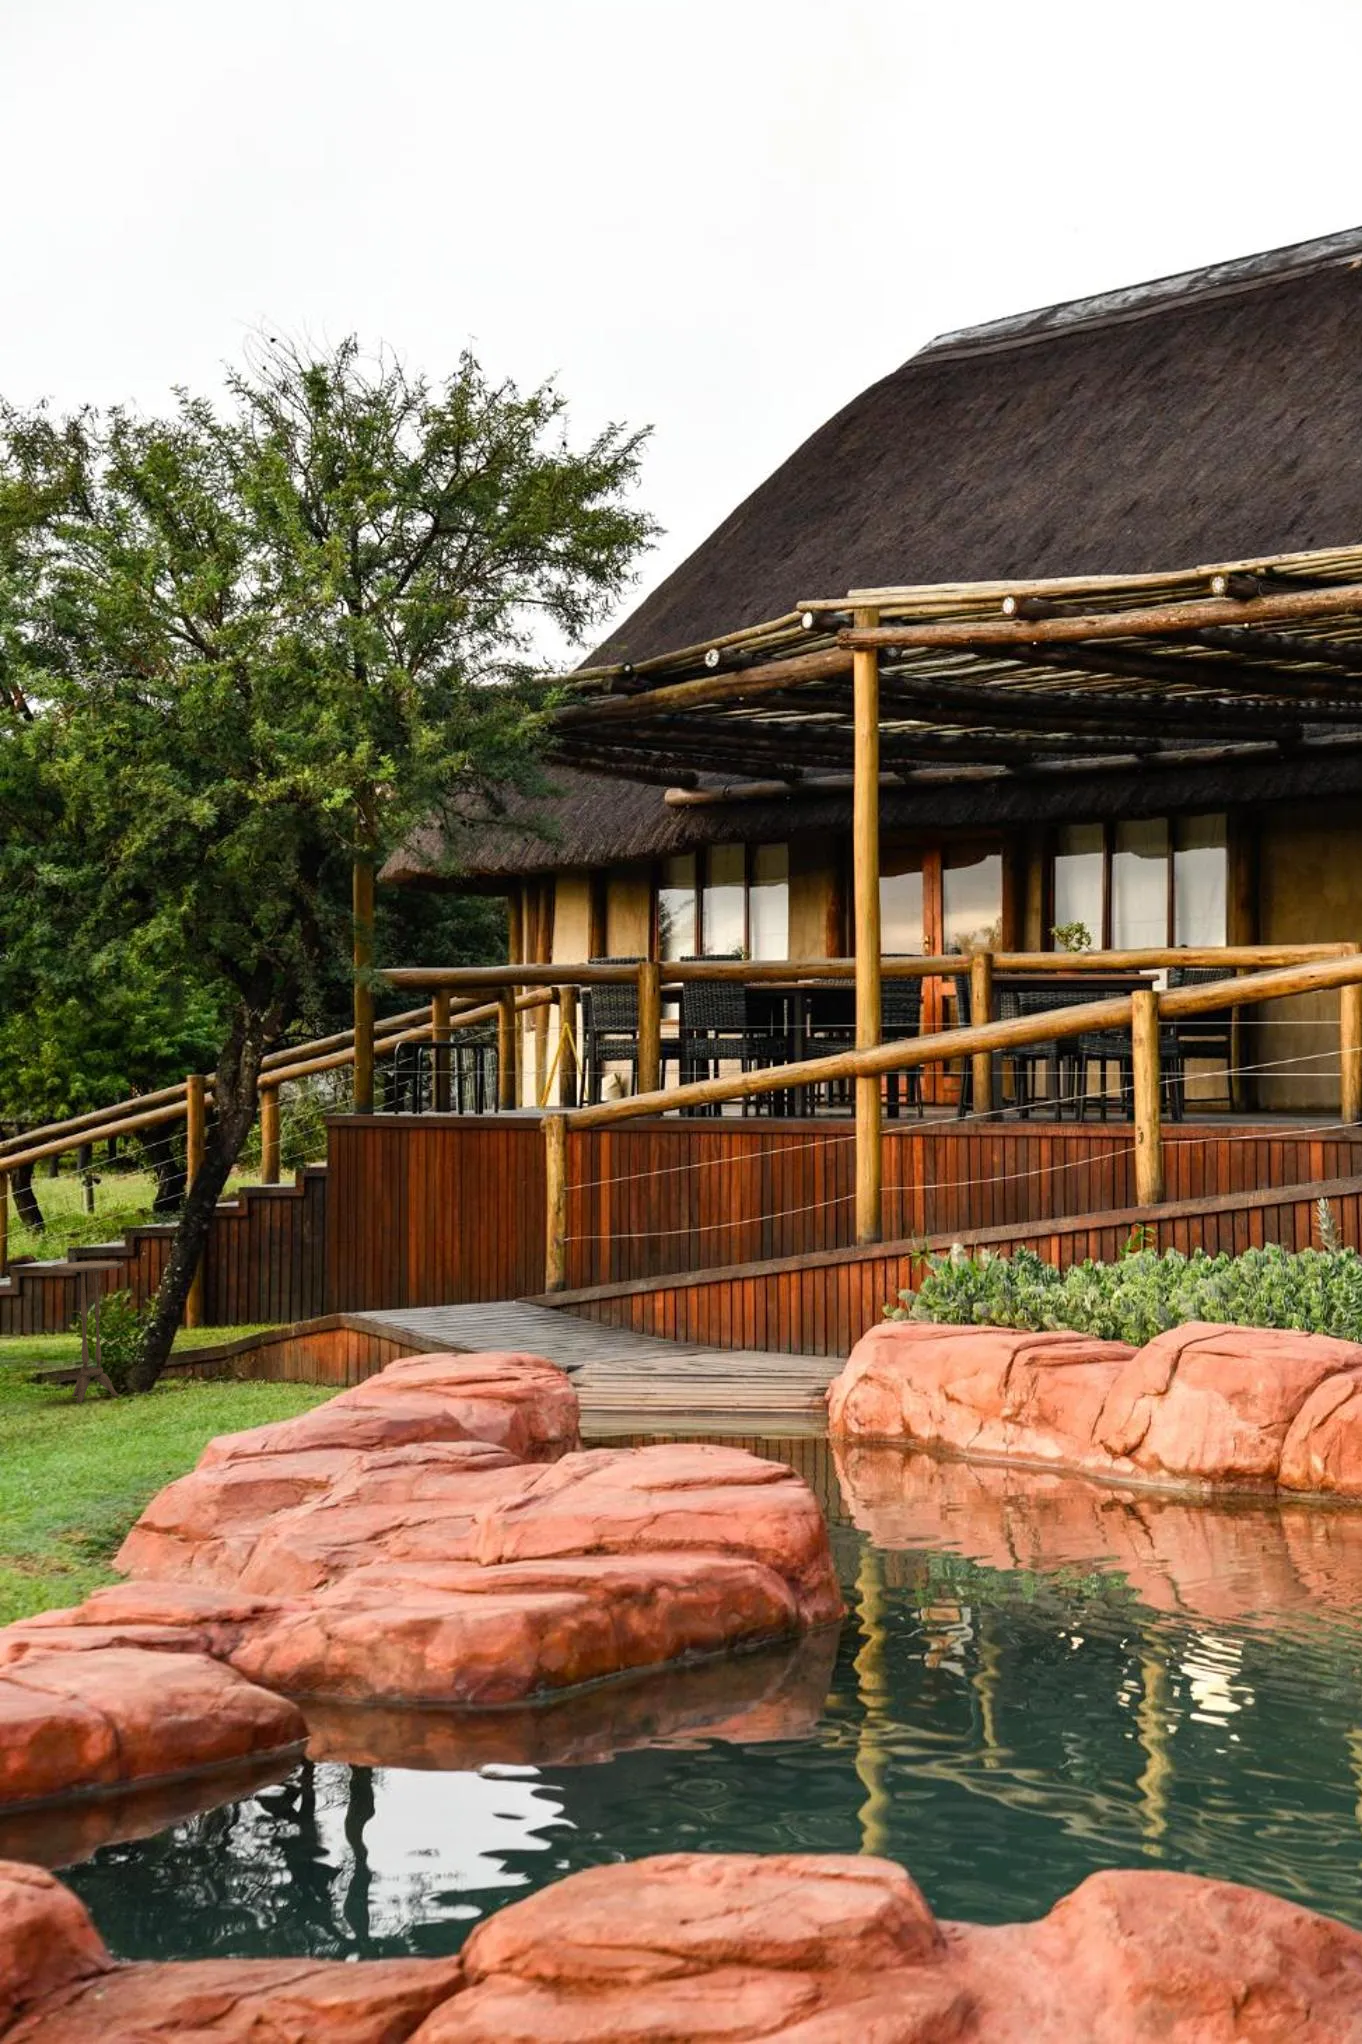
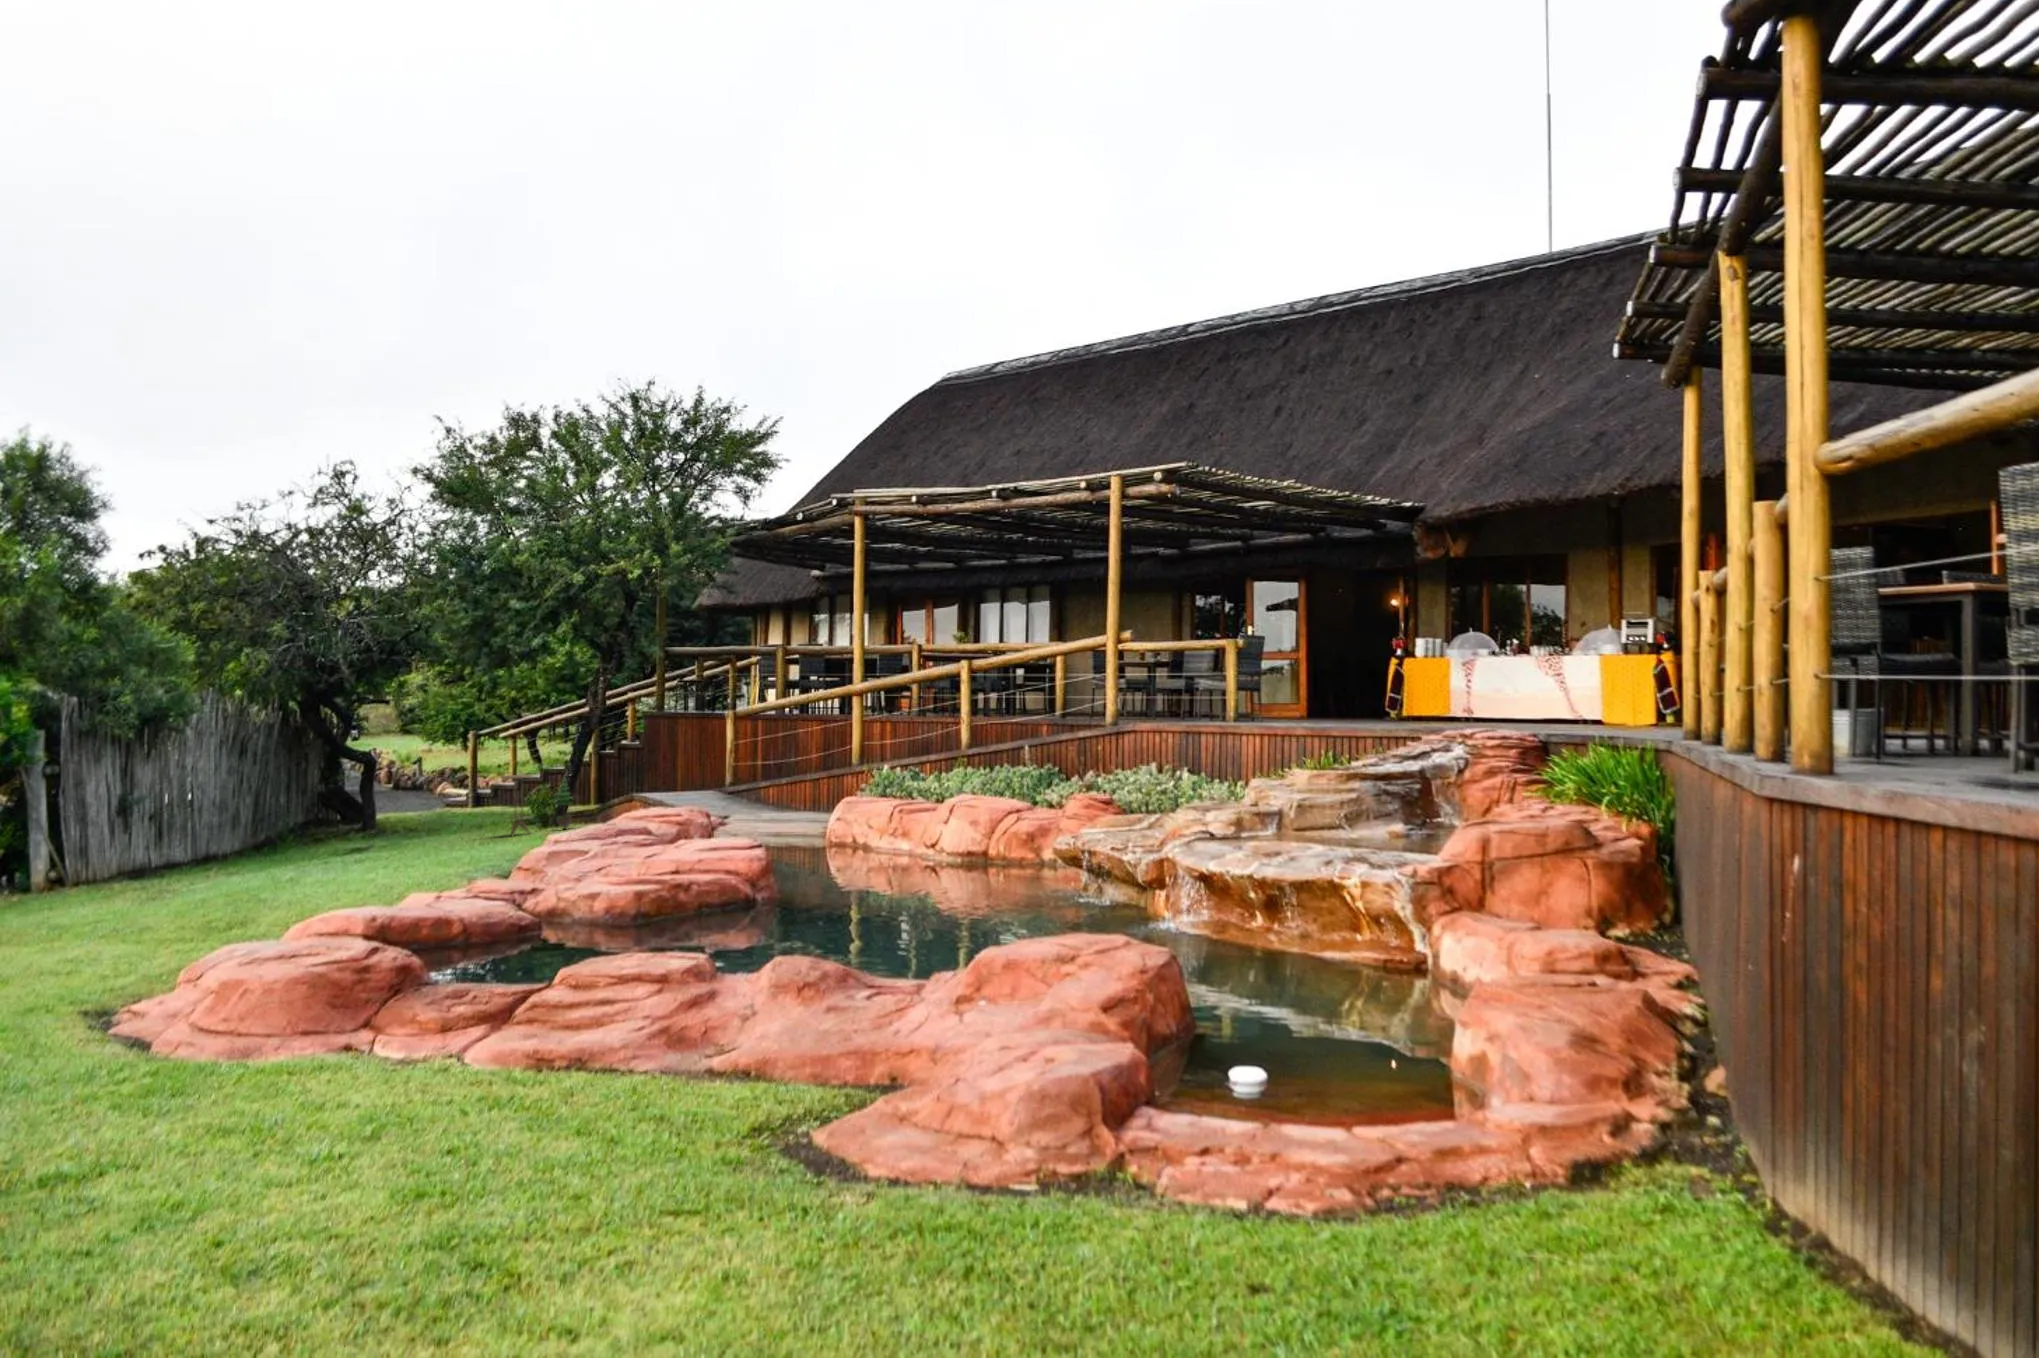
potted tree: none [164,1264,209,1385] -> present [556,779,572,828]

